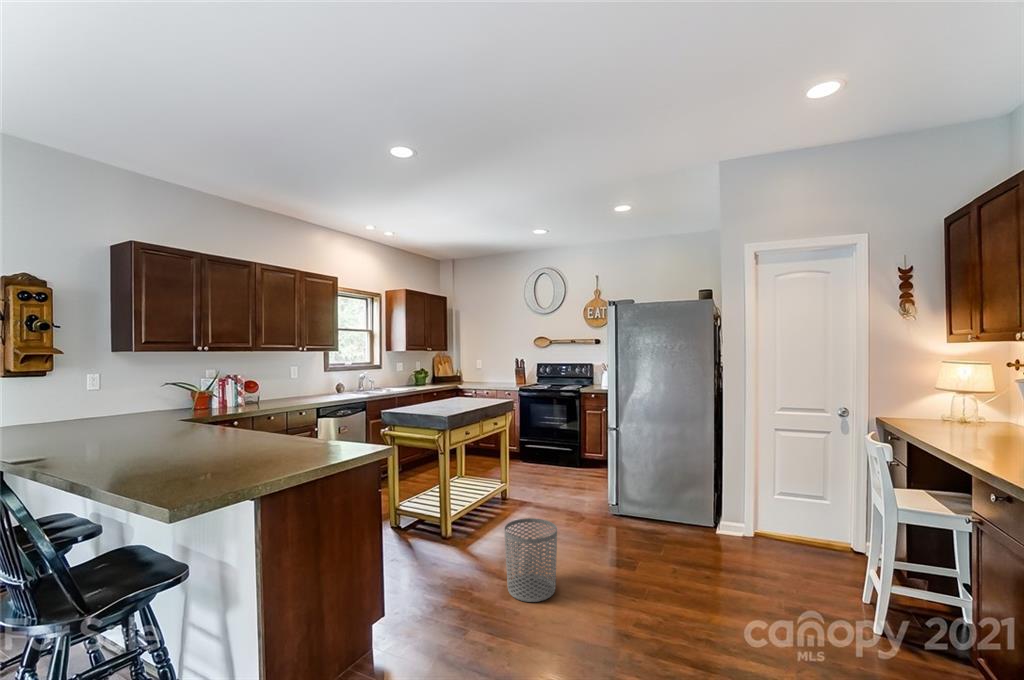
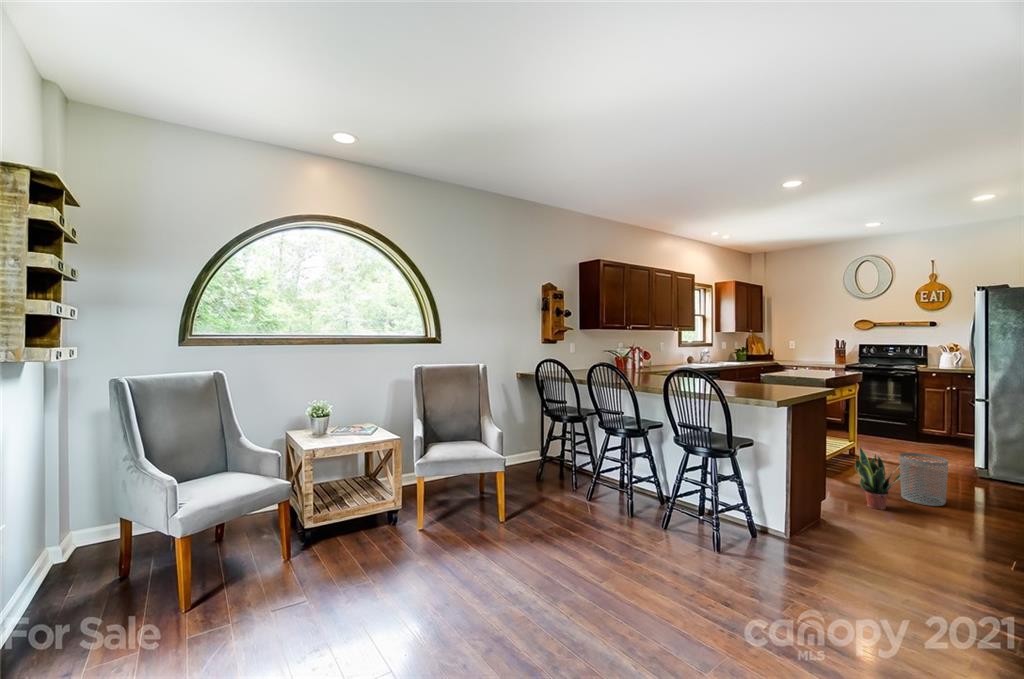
potted plant: none [426,531,491,632] -> present [855,448,901,510]

